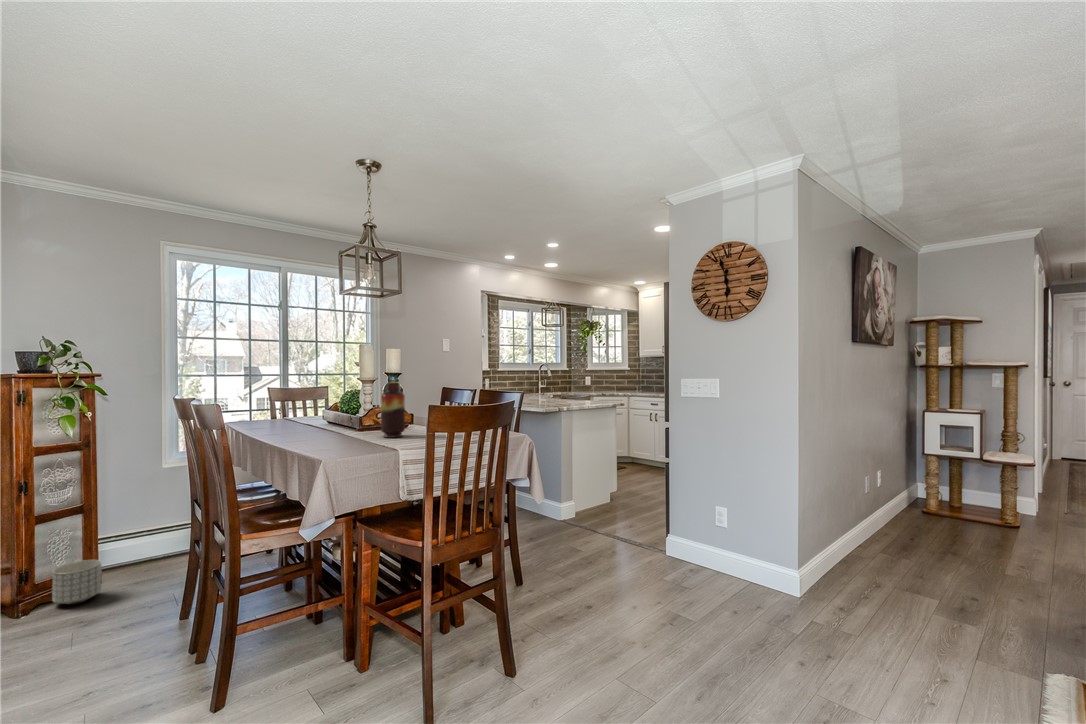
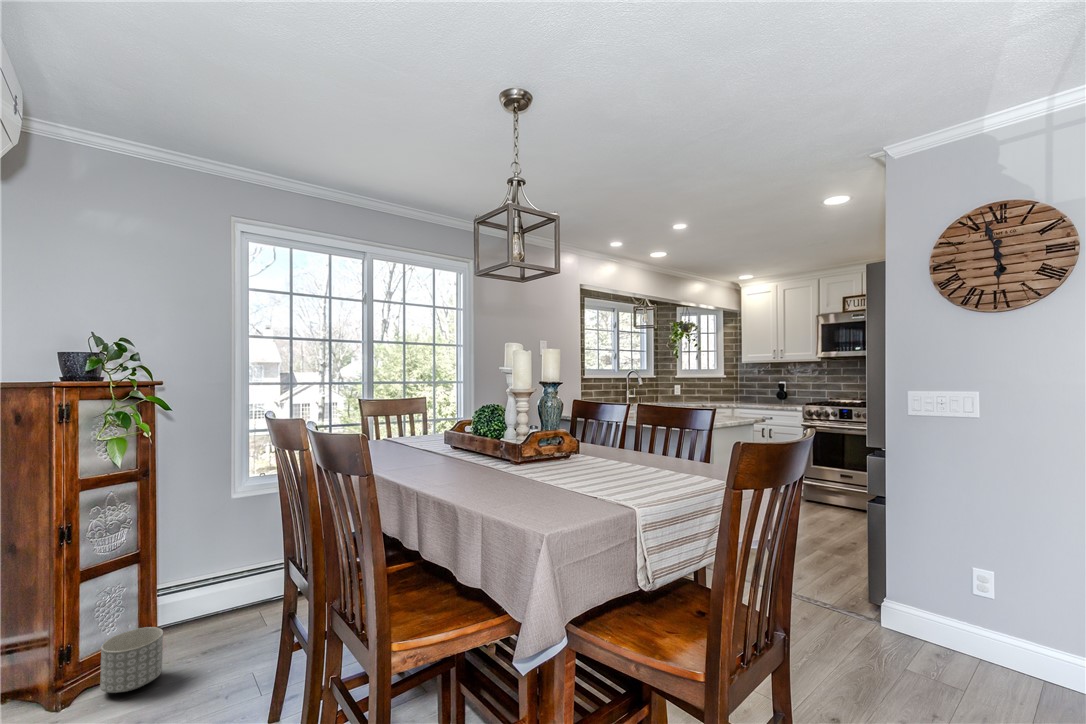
vase: present [381,383,405,438] -> none [556,396,588,475]

